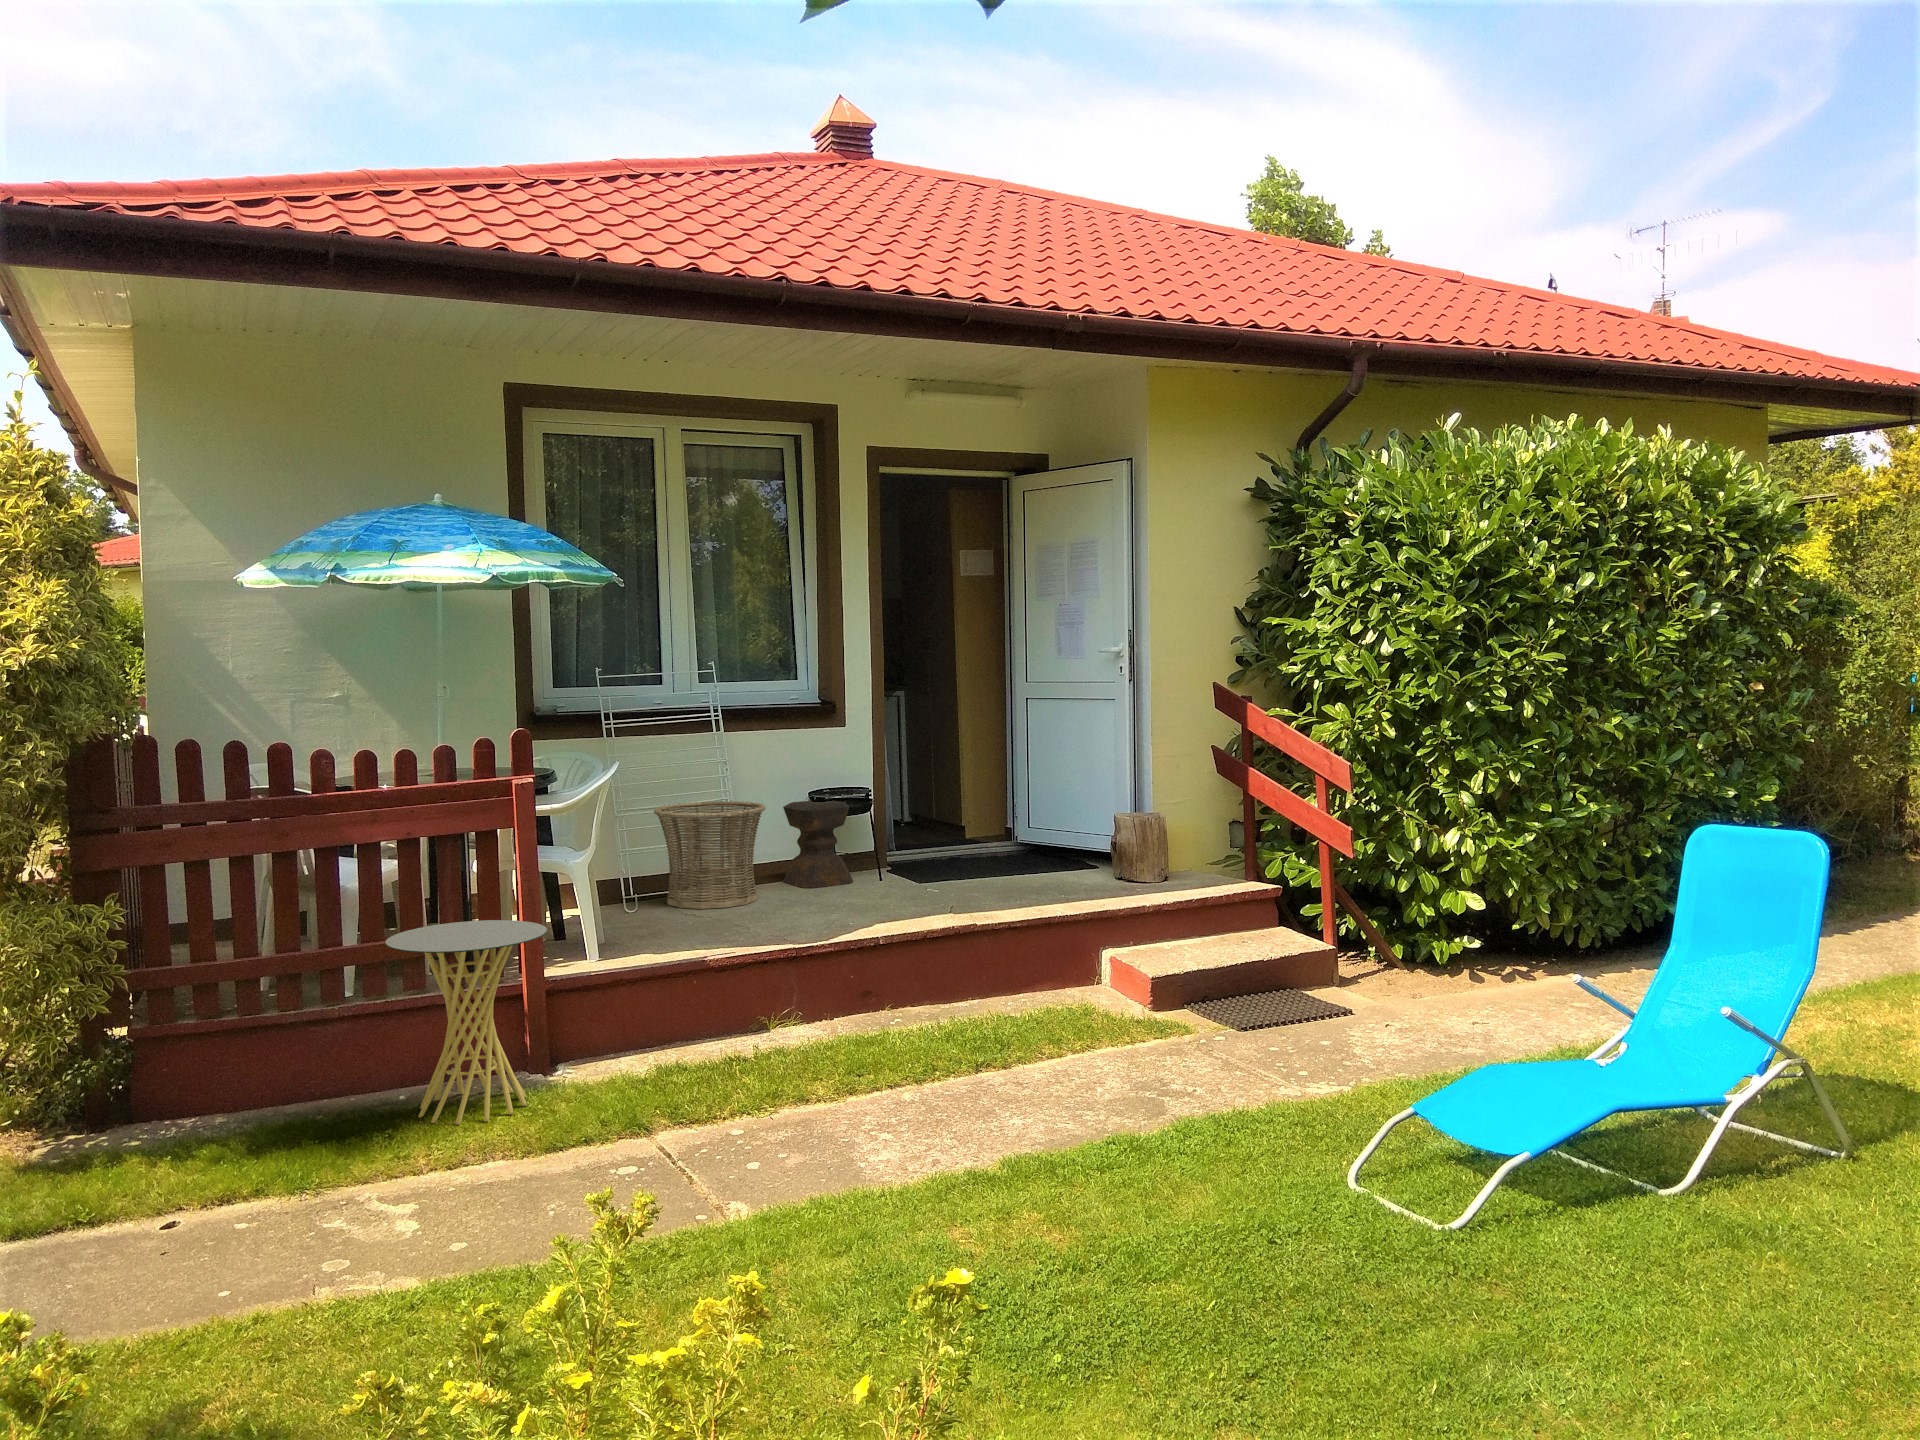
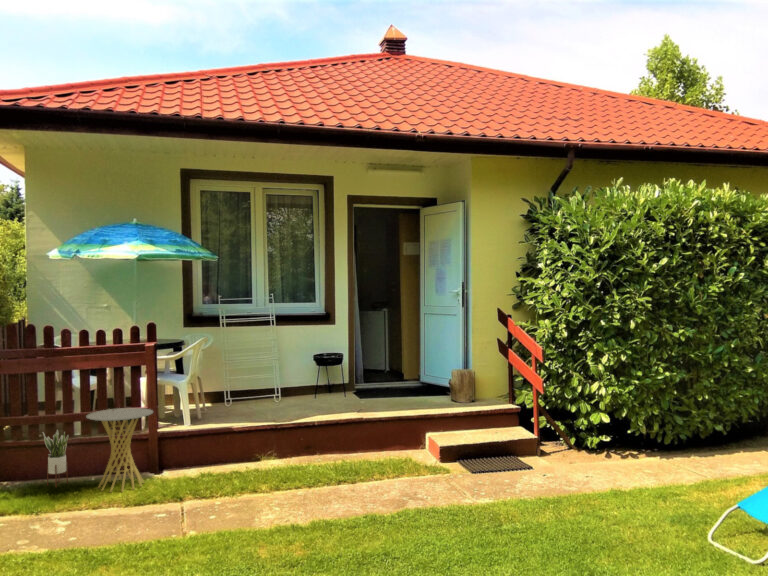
basket: present [654,801,765,909] -> none [235,357,284,405]
stool: present [783,801,853,888] -> none [298,358,328,398]
potted plant: none [271,980,334,1121] -> present [43,430,68,487]

